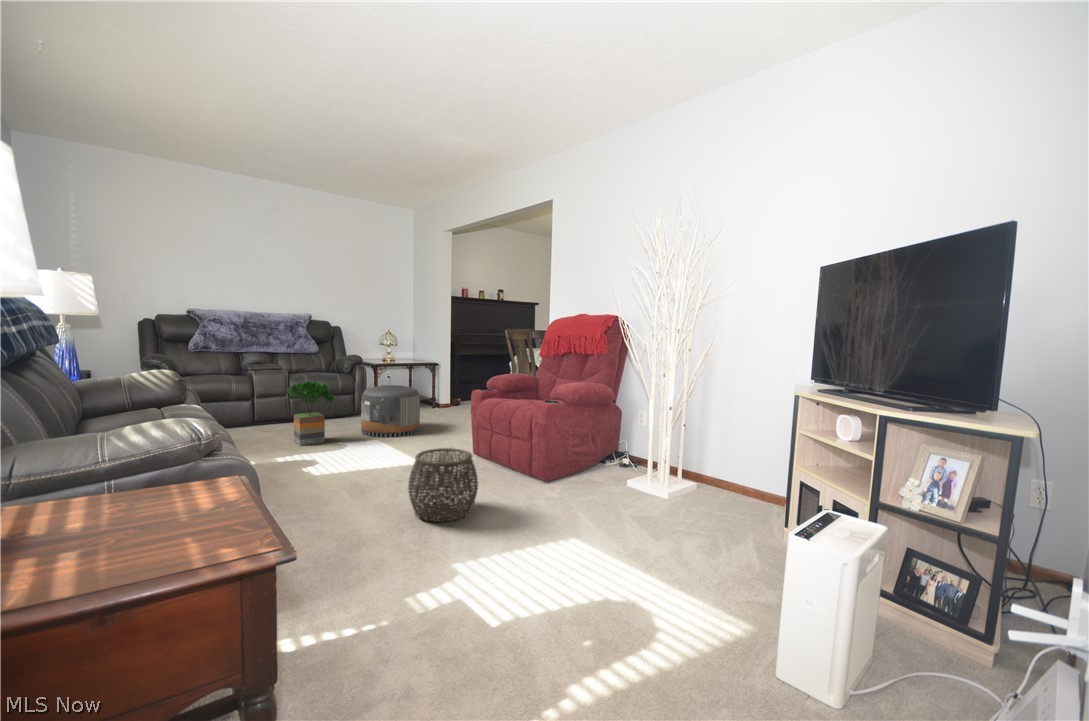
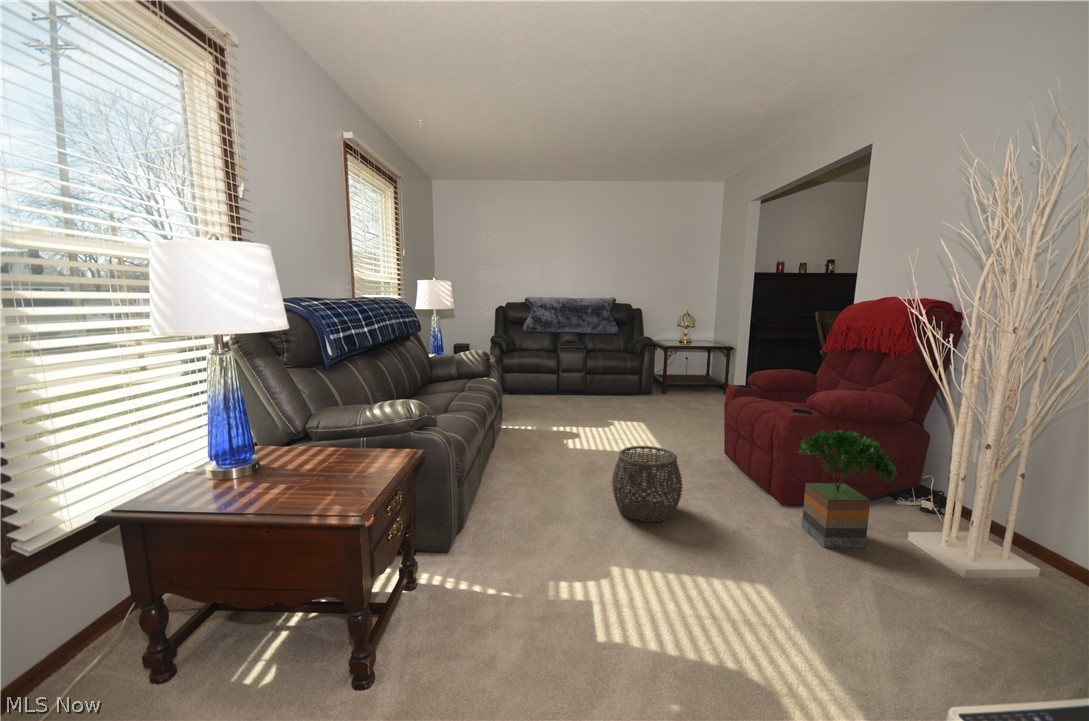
potted tree: present [288,381,334,446] -> present [800,430,897,548]
pouf: present [361,385,420,437] -> none [636,370,693,423]

